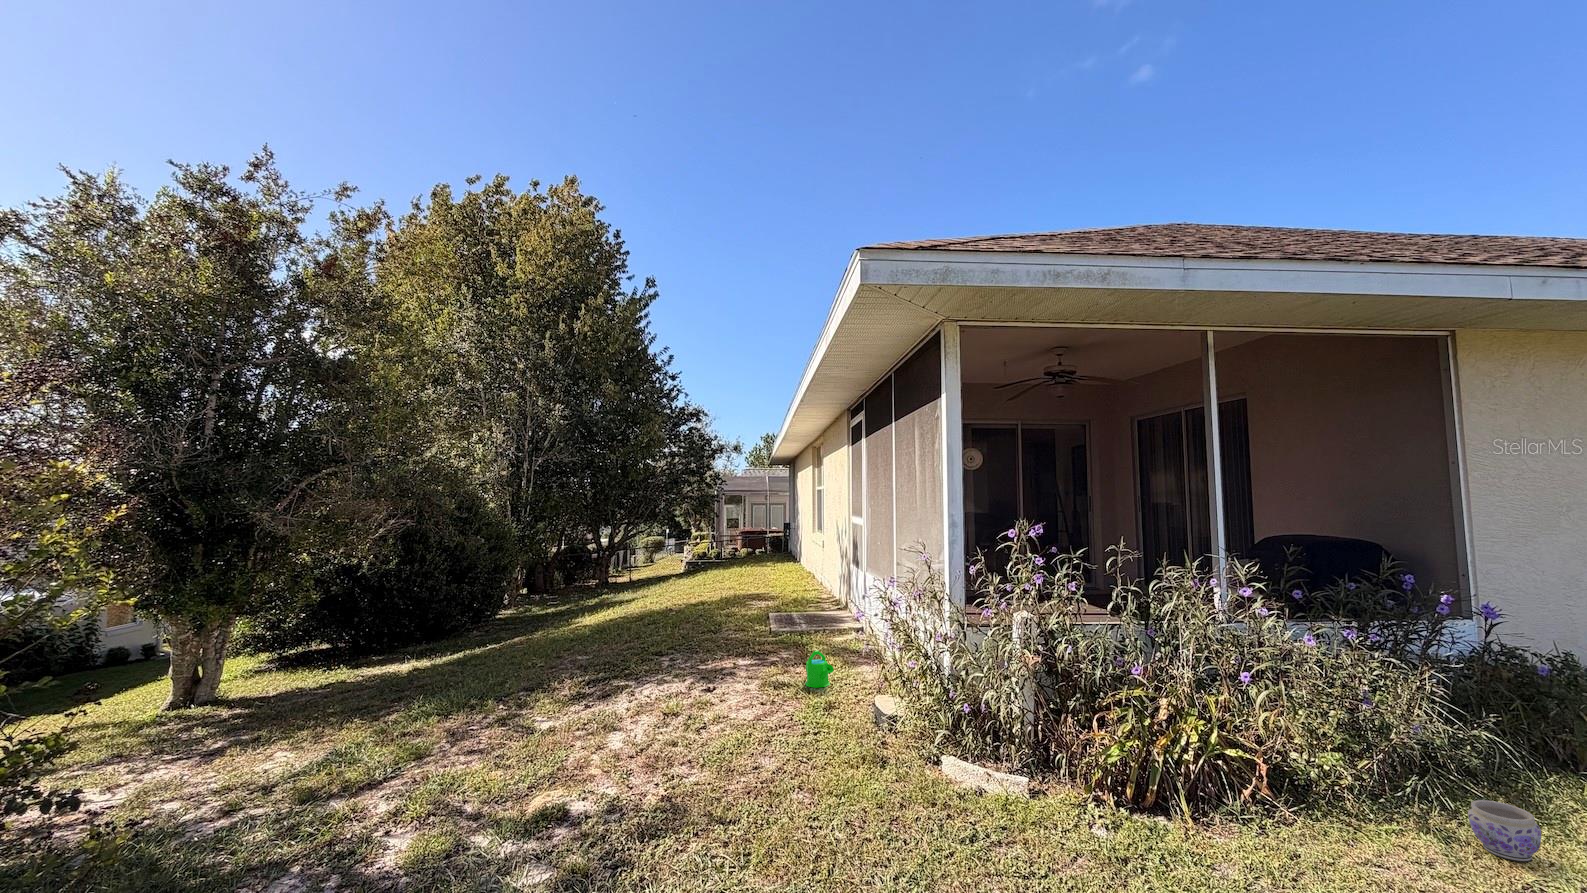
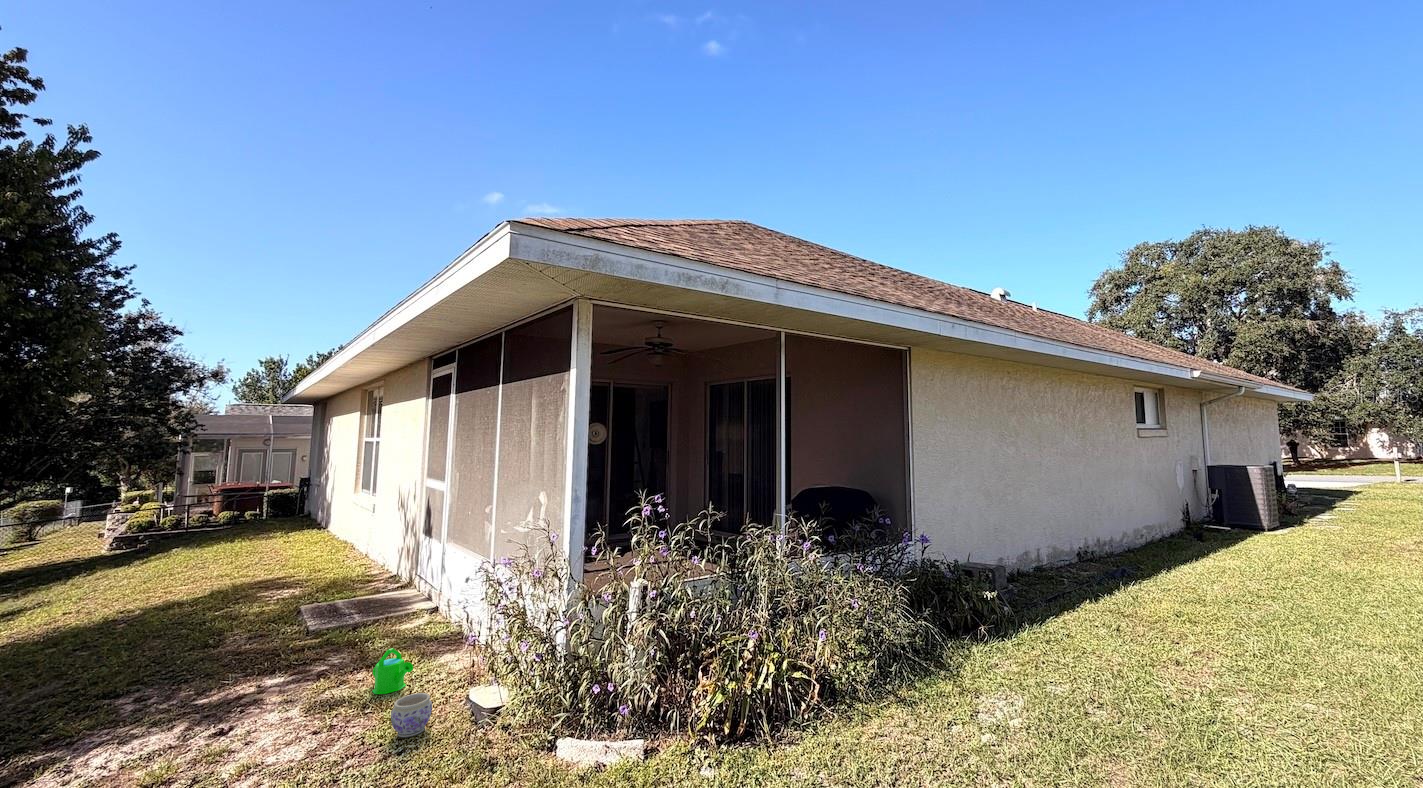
planter: present [1468,800,1541,862] -> present [391,693,432,738]

